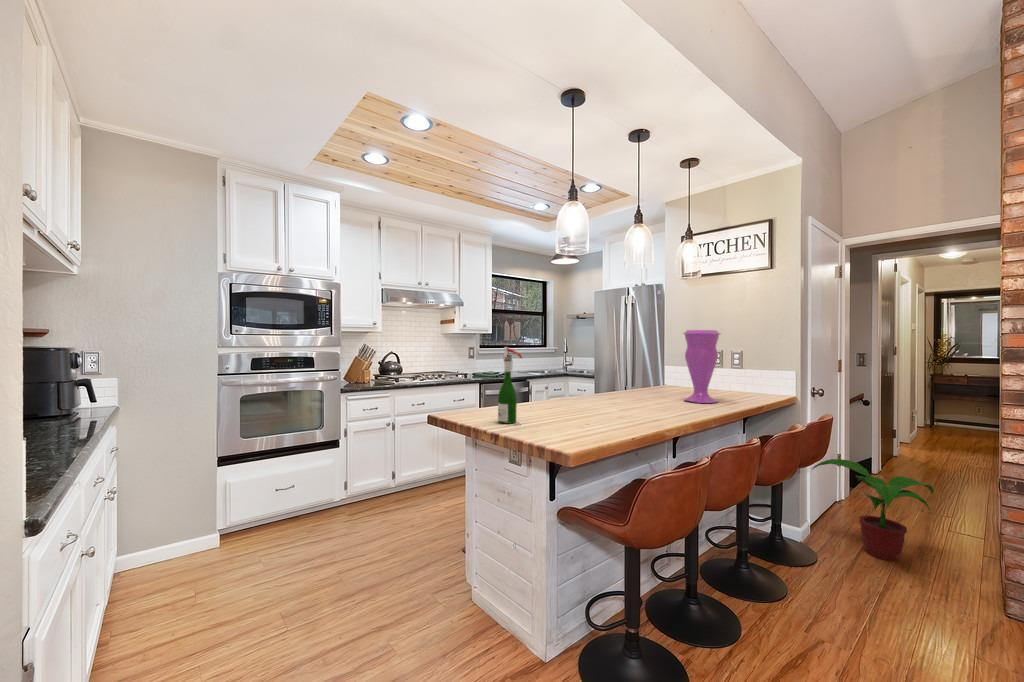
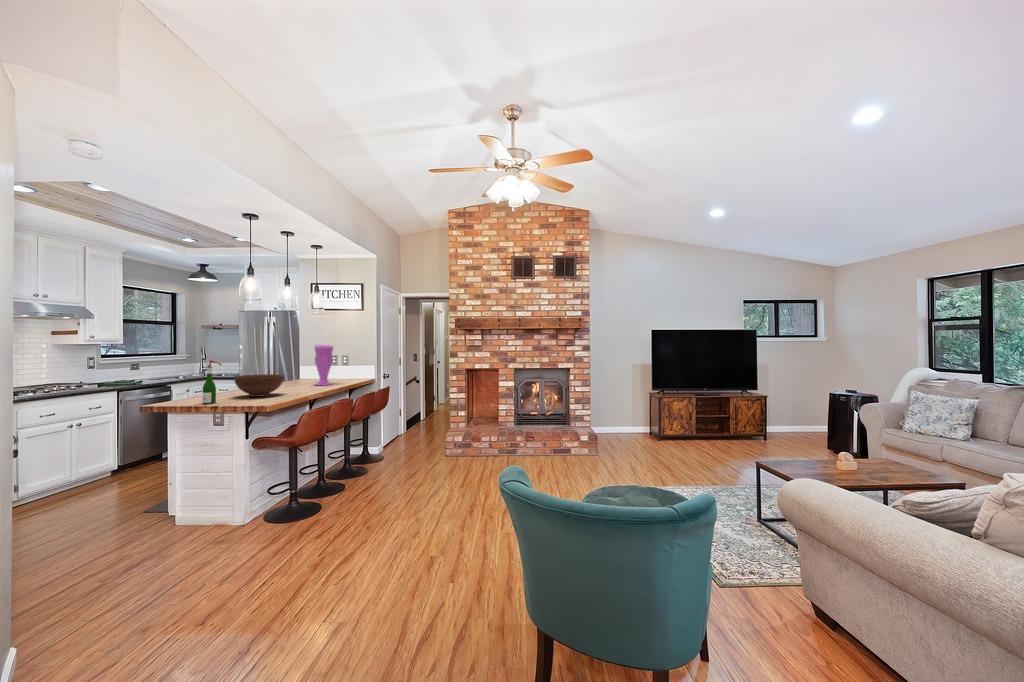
fruit bowl: none [550,376,628,417] -> present [234,374,284,397]
potted plant: present [813,459,933,561] -> none [383,409,430,453]

